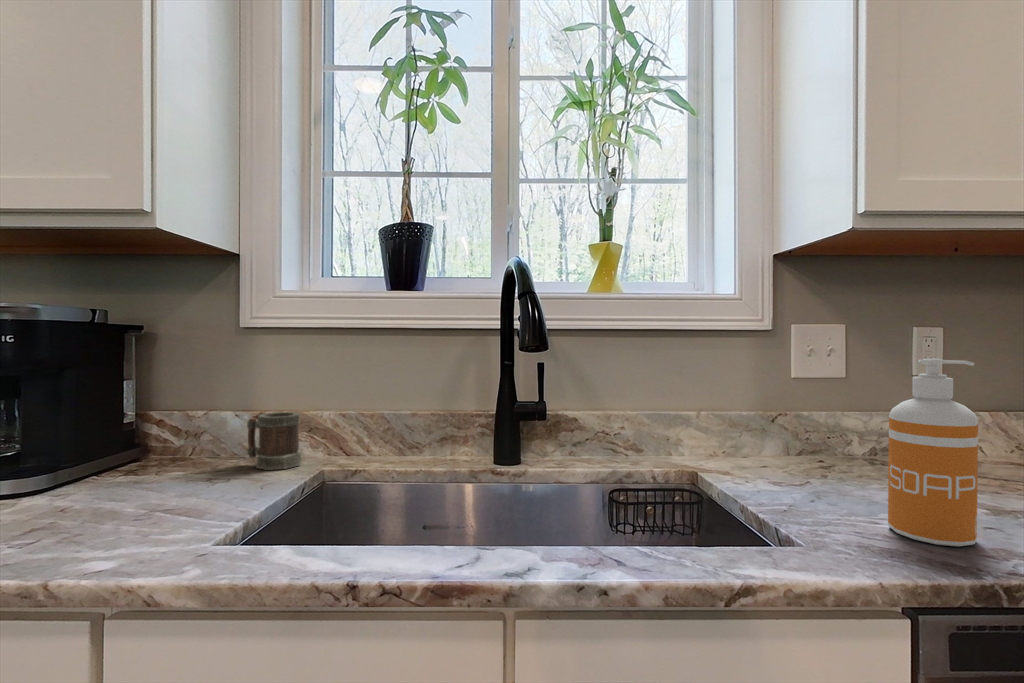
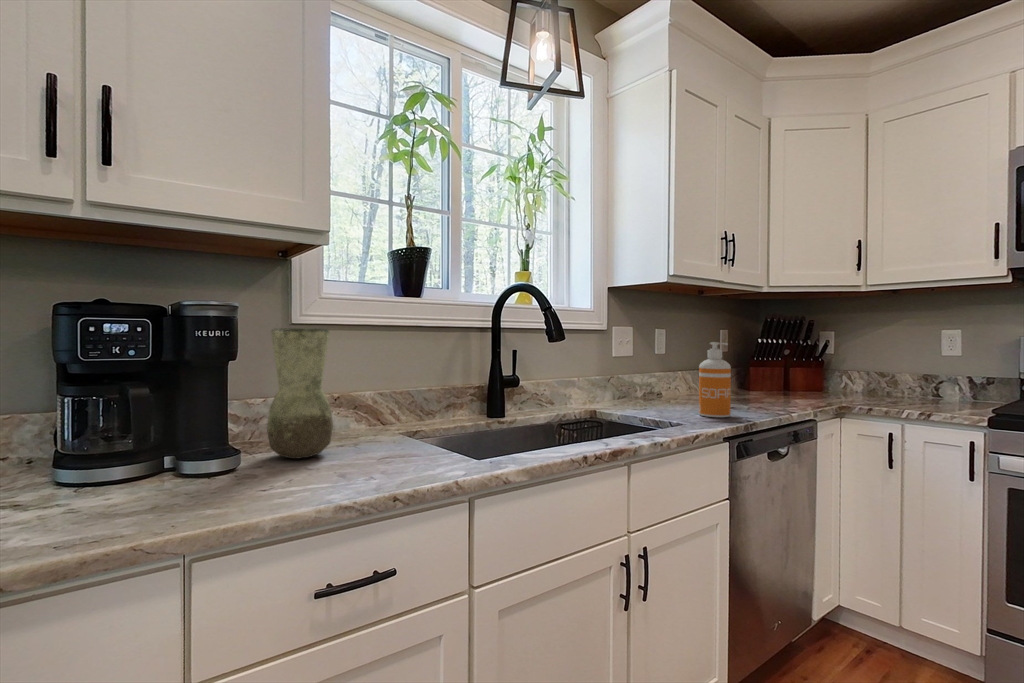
vase: none [80,336,171,492] -> present [267,328,333,459]
mug: present [247,412,302,470] -> none [330,392,375,437]

